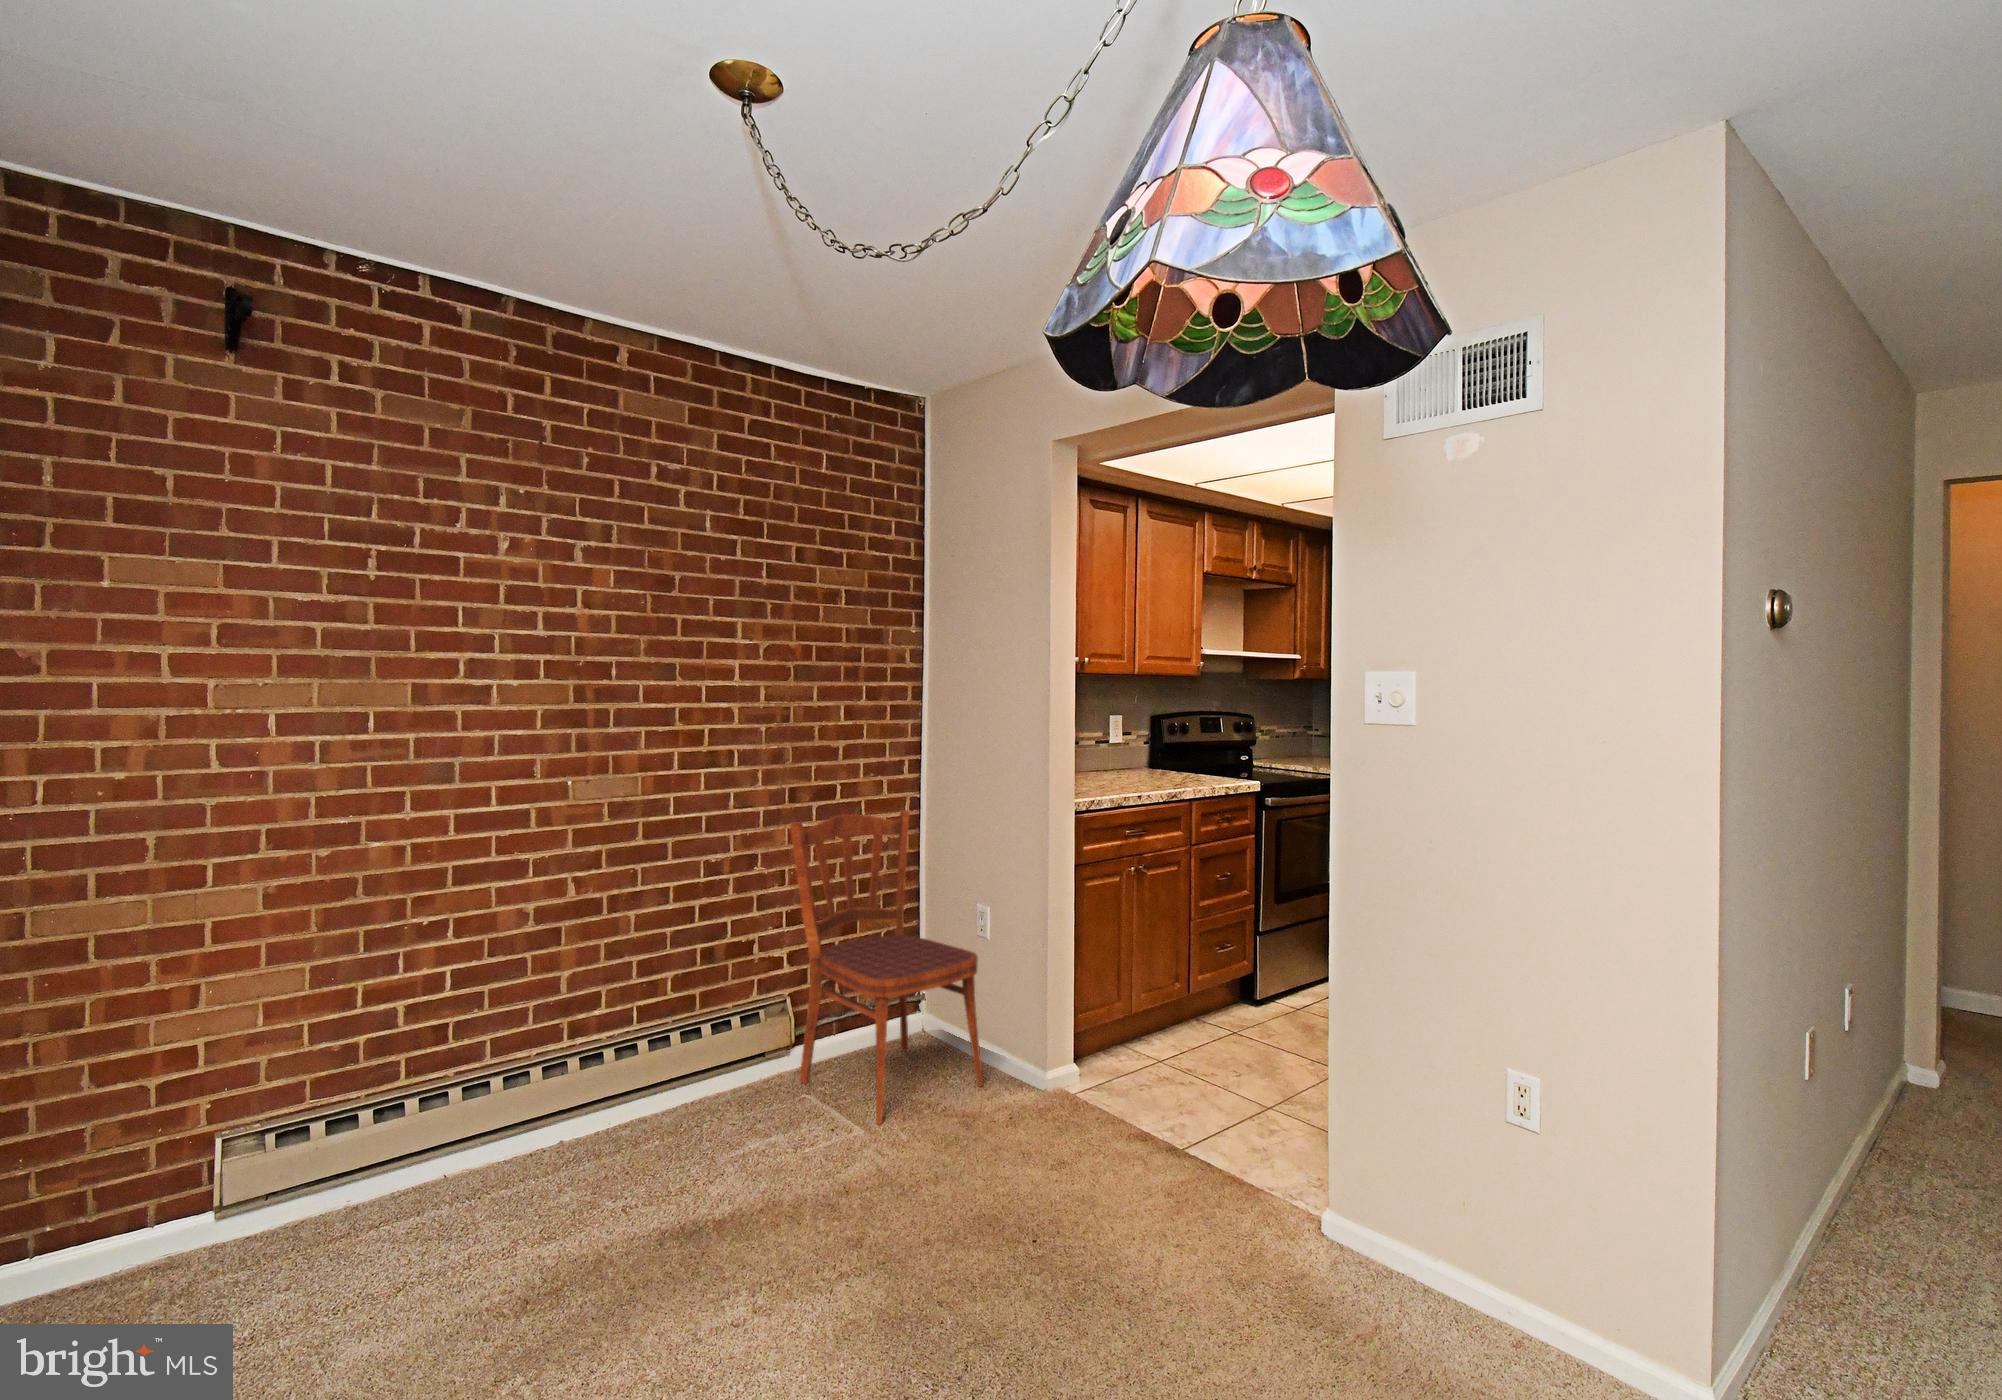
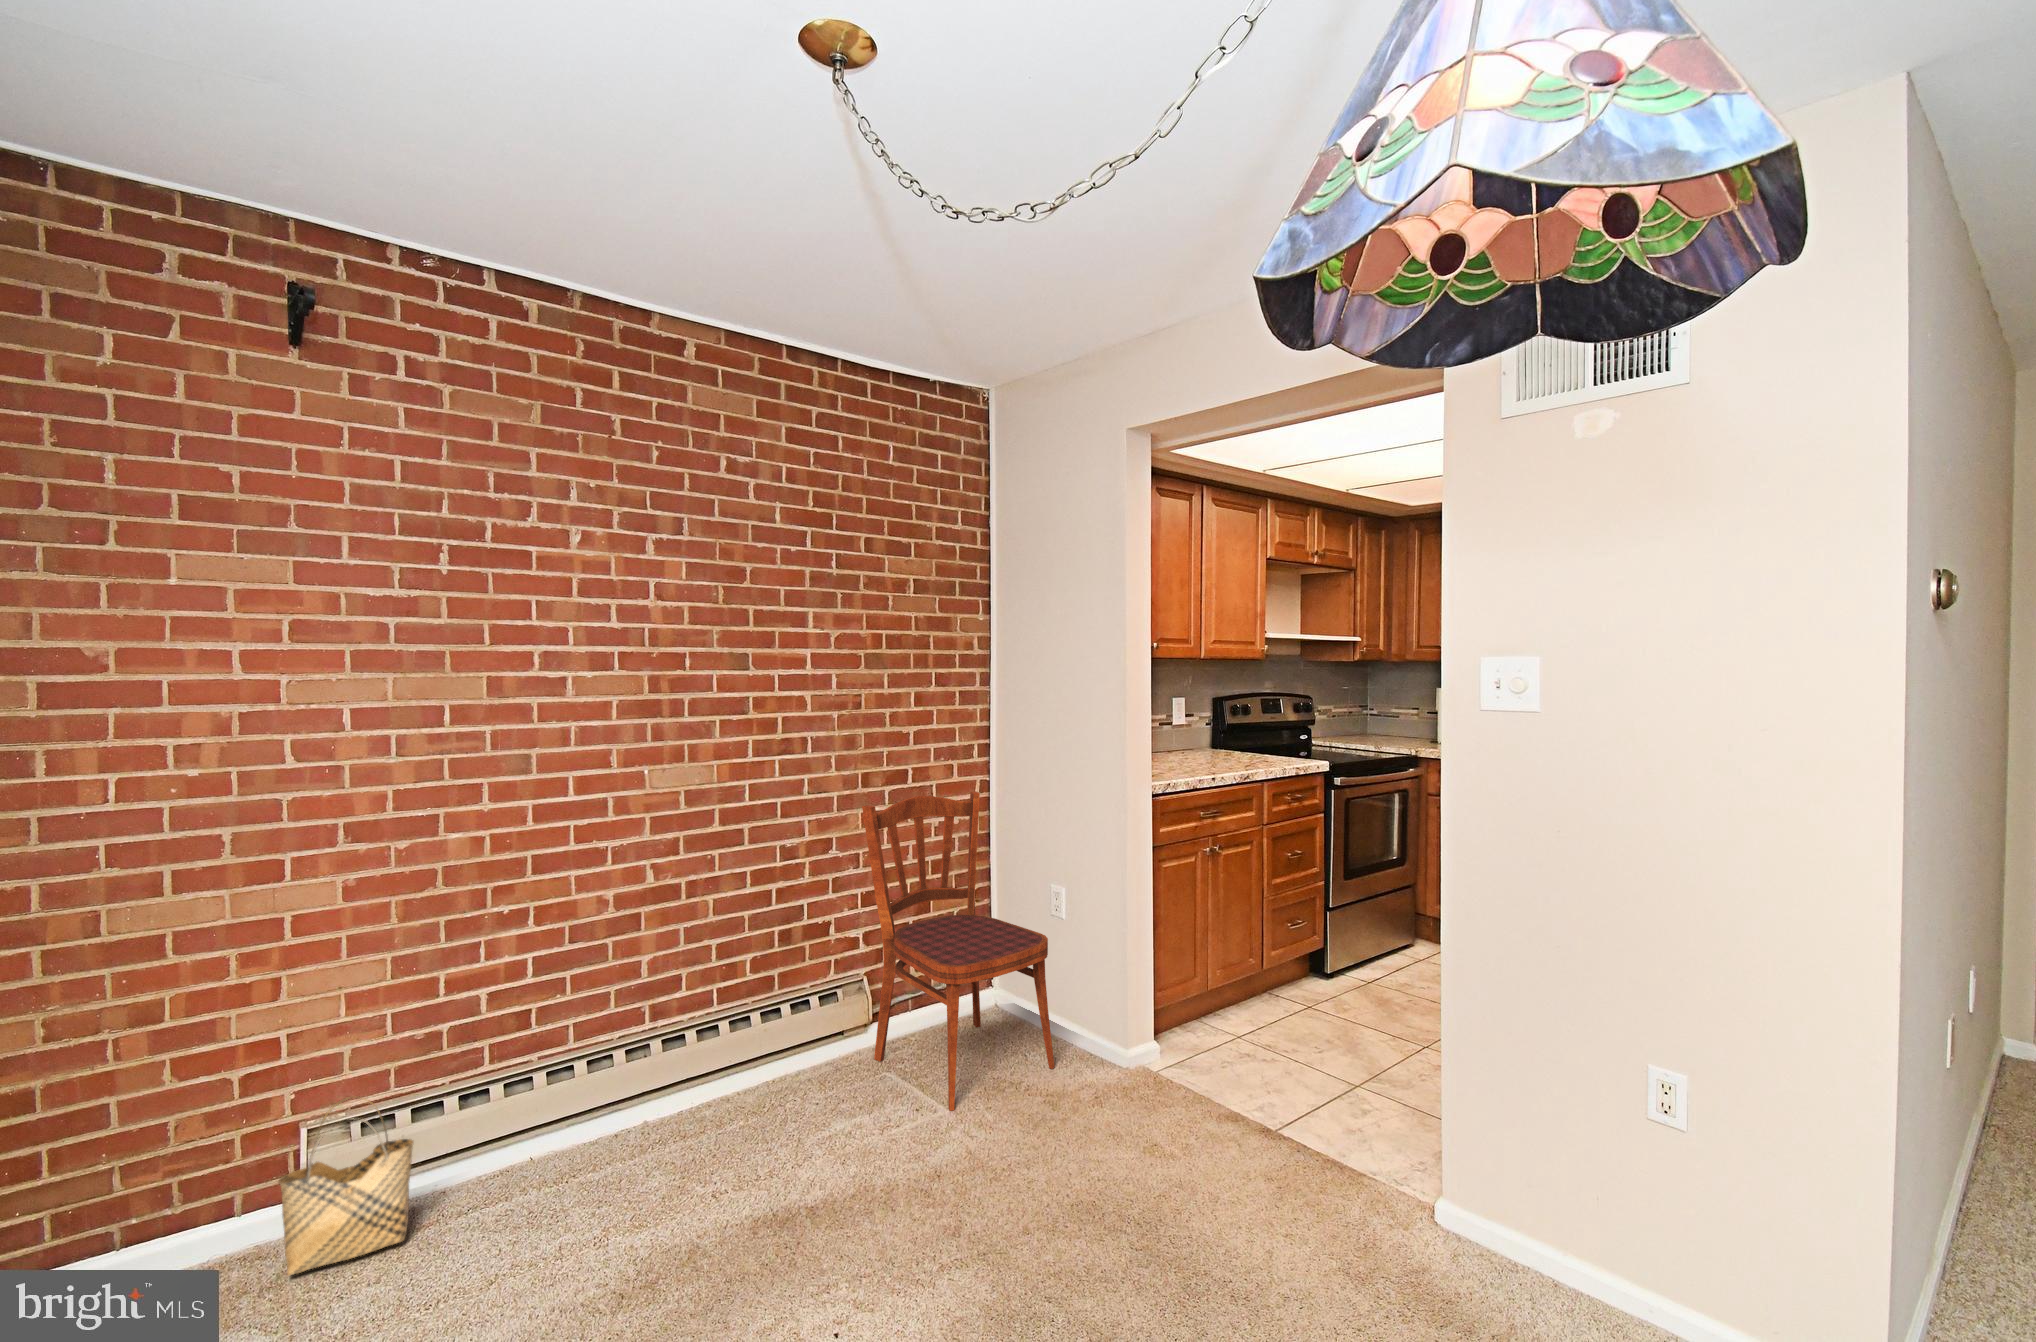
woven basket: none [202,1102,337,1278] -> present [278,1096,413,1276]

